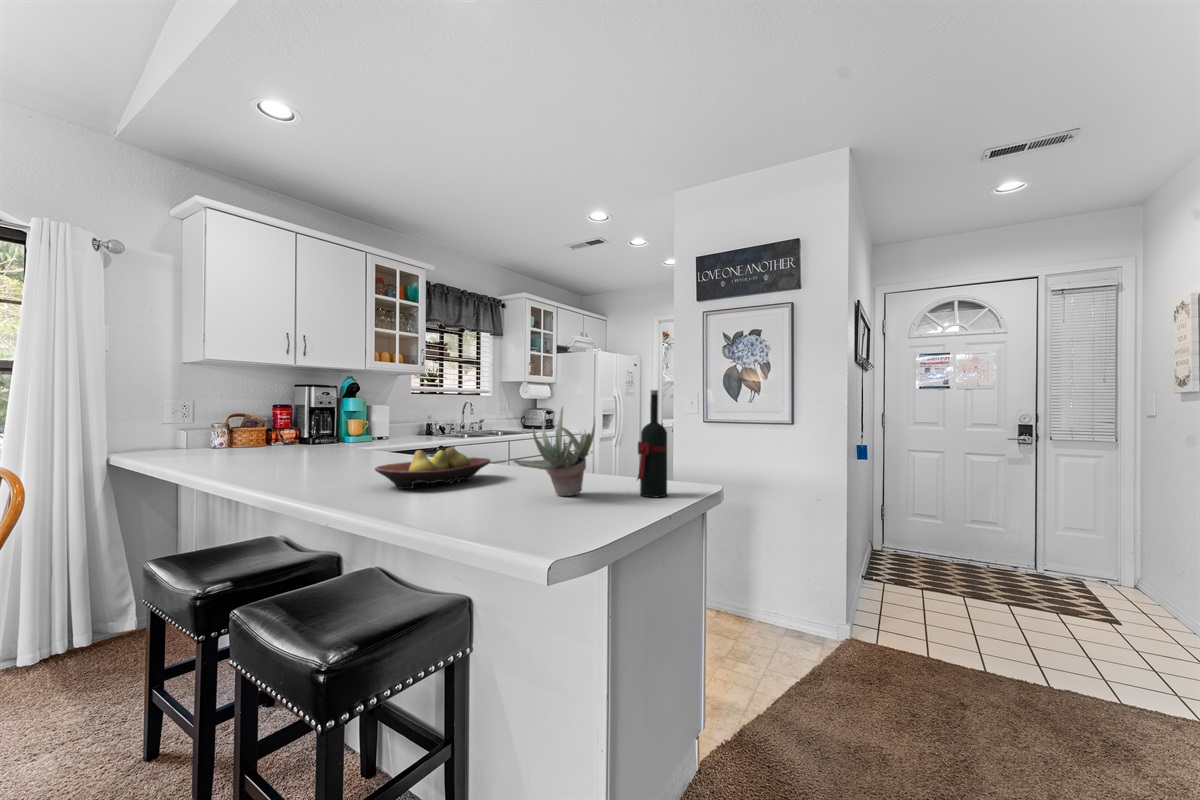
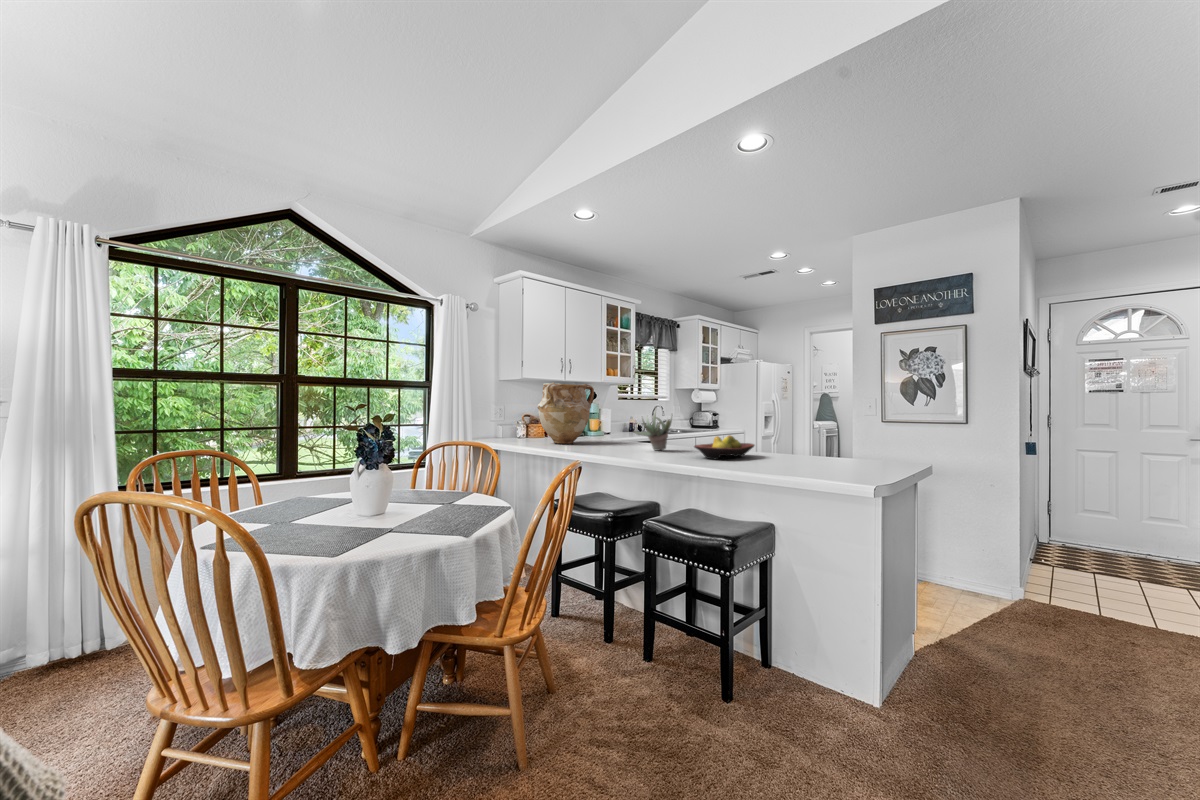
vase: none [200,364,305,458] -> present [537,382,594,444]
wine bottle: present [637,390,667,497] -> none [870,398,891,466]
succulent plant: present [513,407,595,496] -> present [634,409,672,450]

